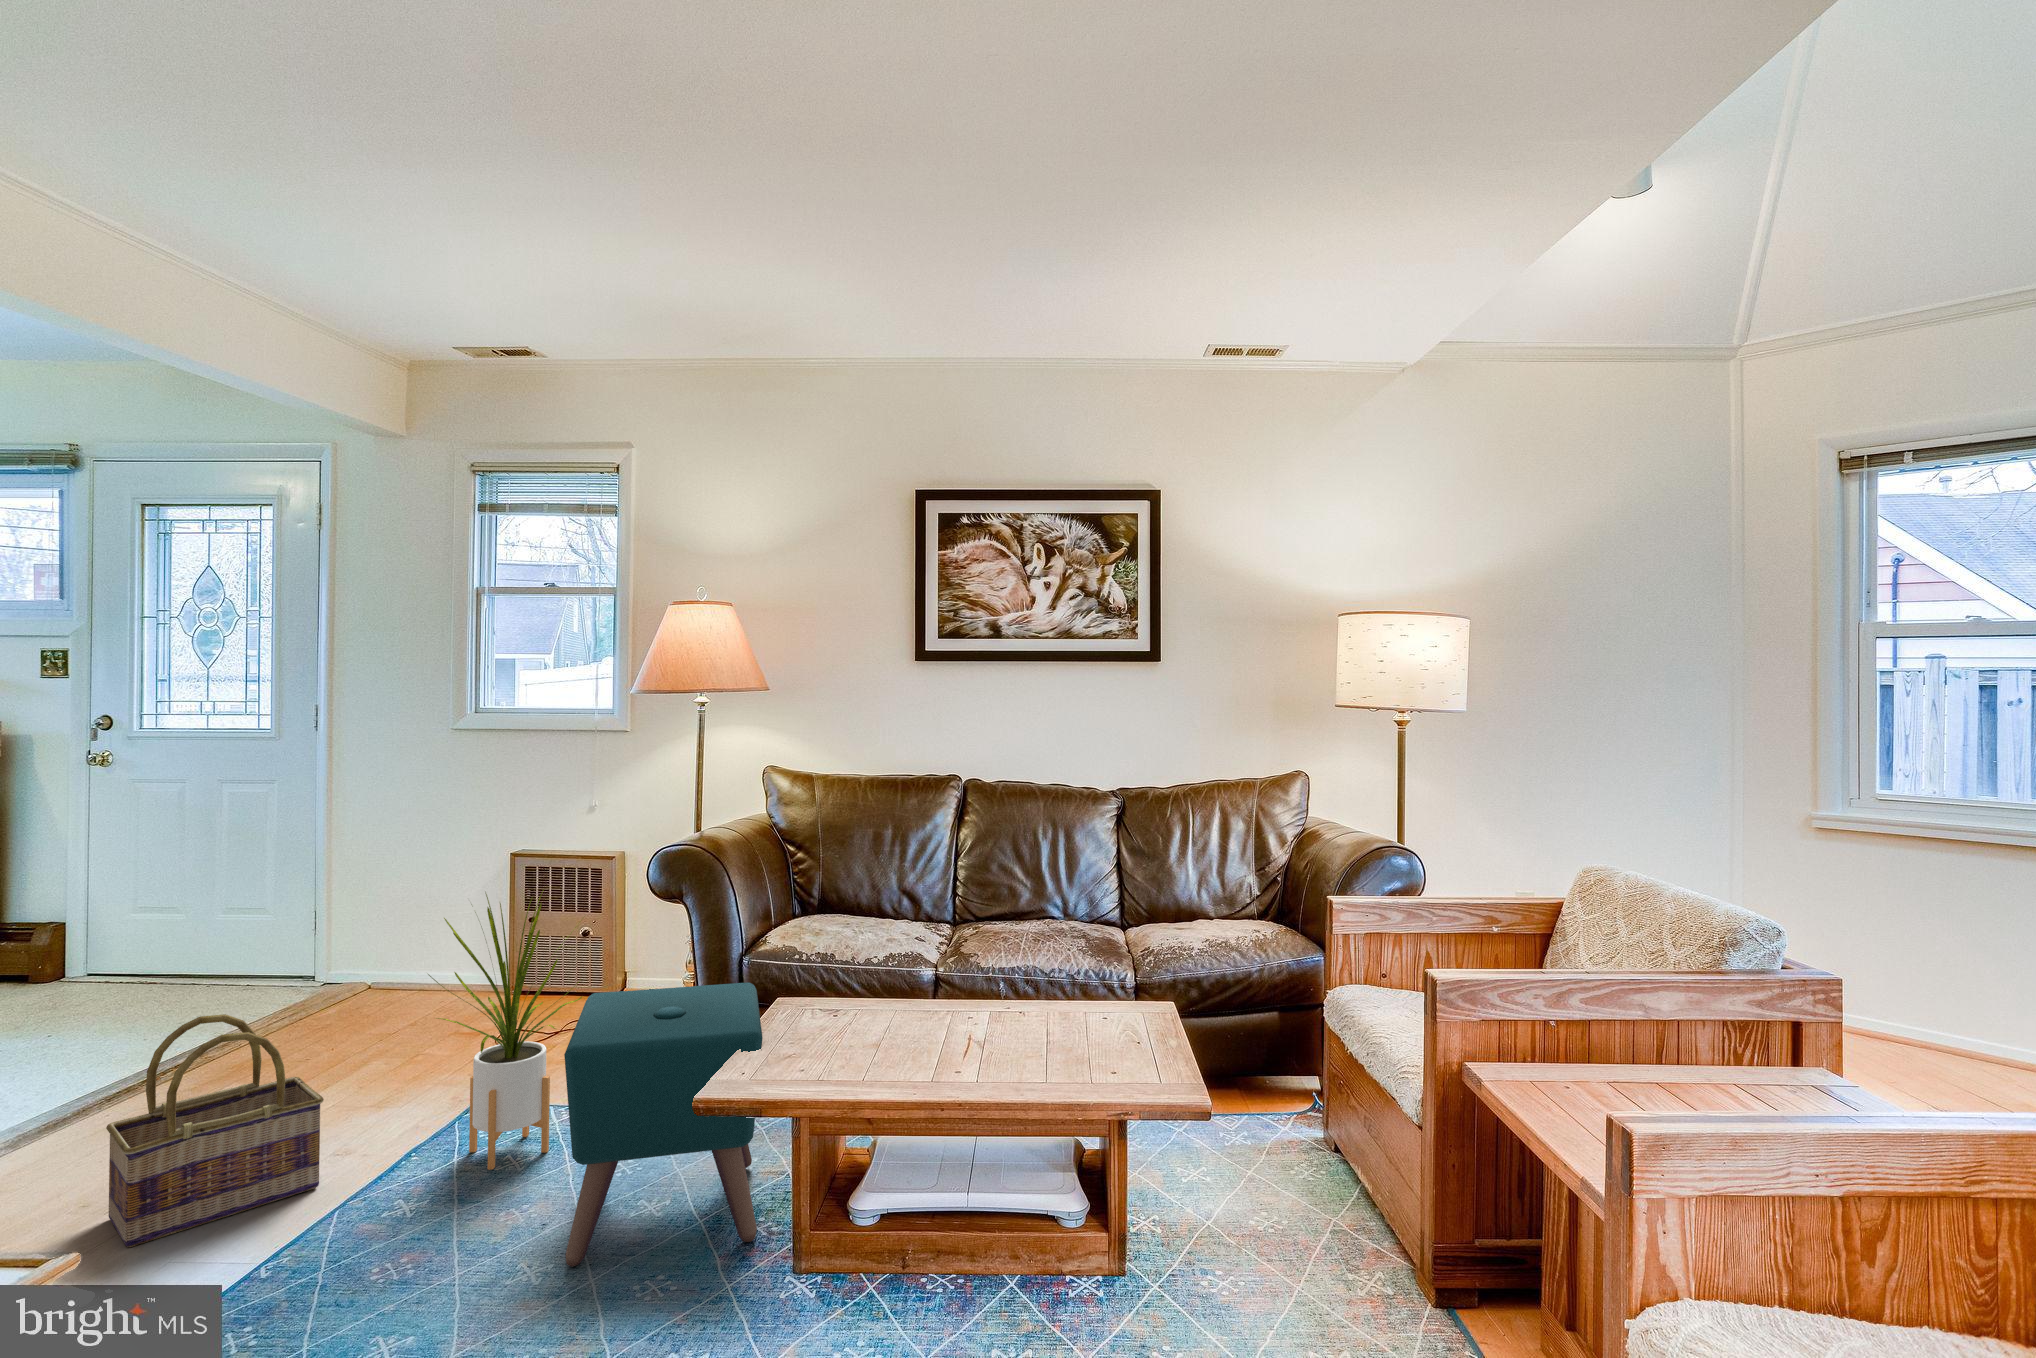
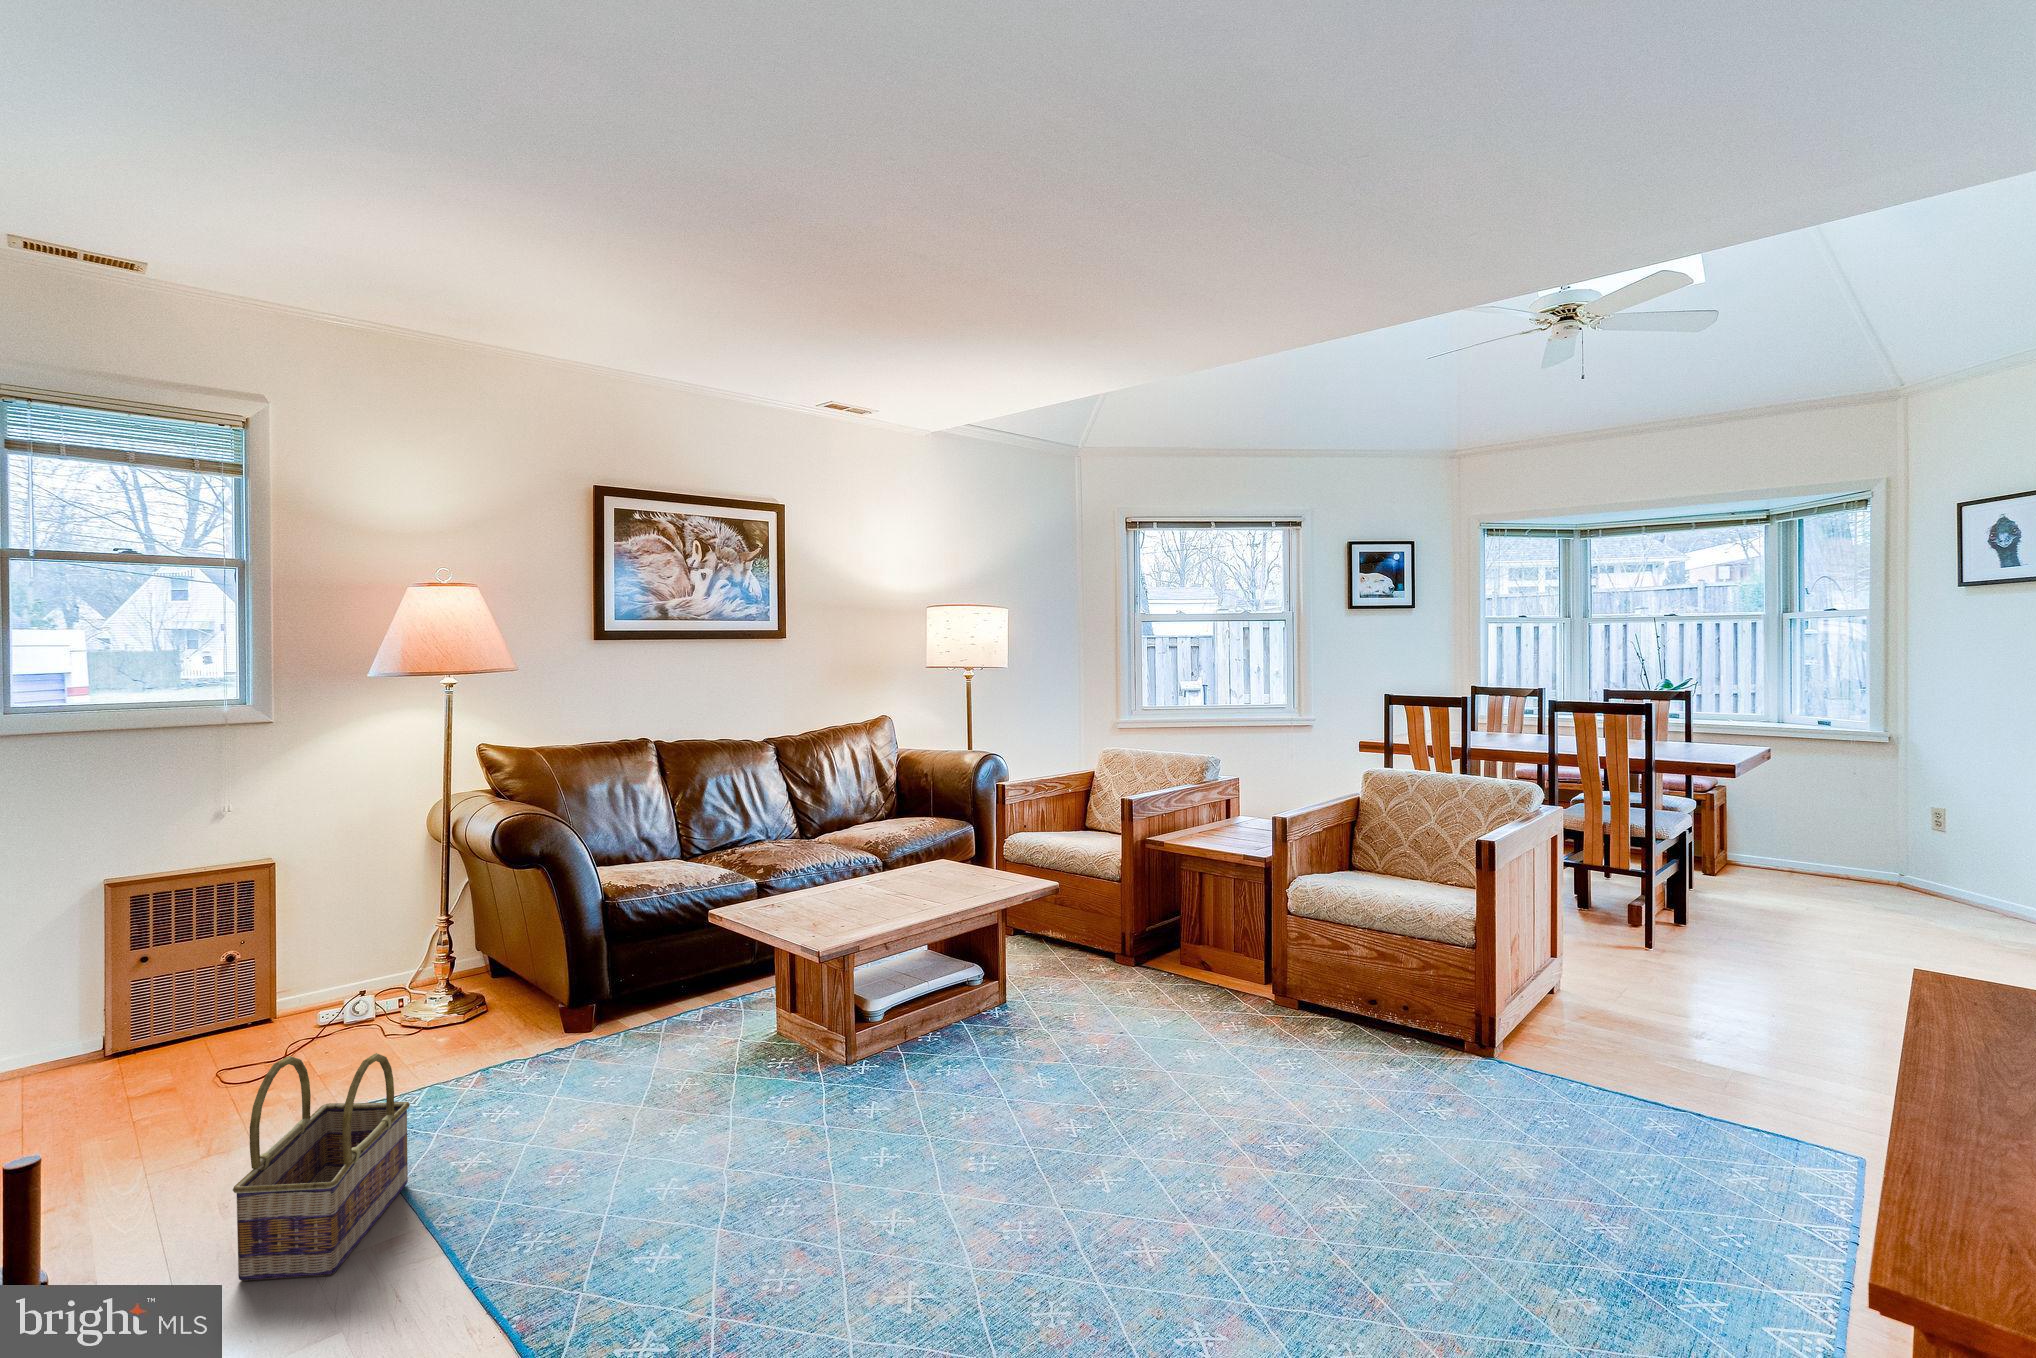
house plant: present [428,892,582,1170] -> none [451,875,591,1120]
ottoman: present [564,982,763,1267] -> none [639,912,822,1123]

